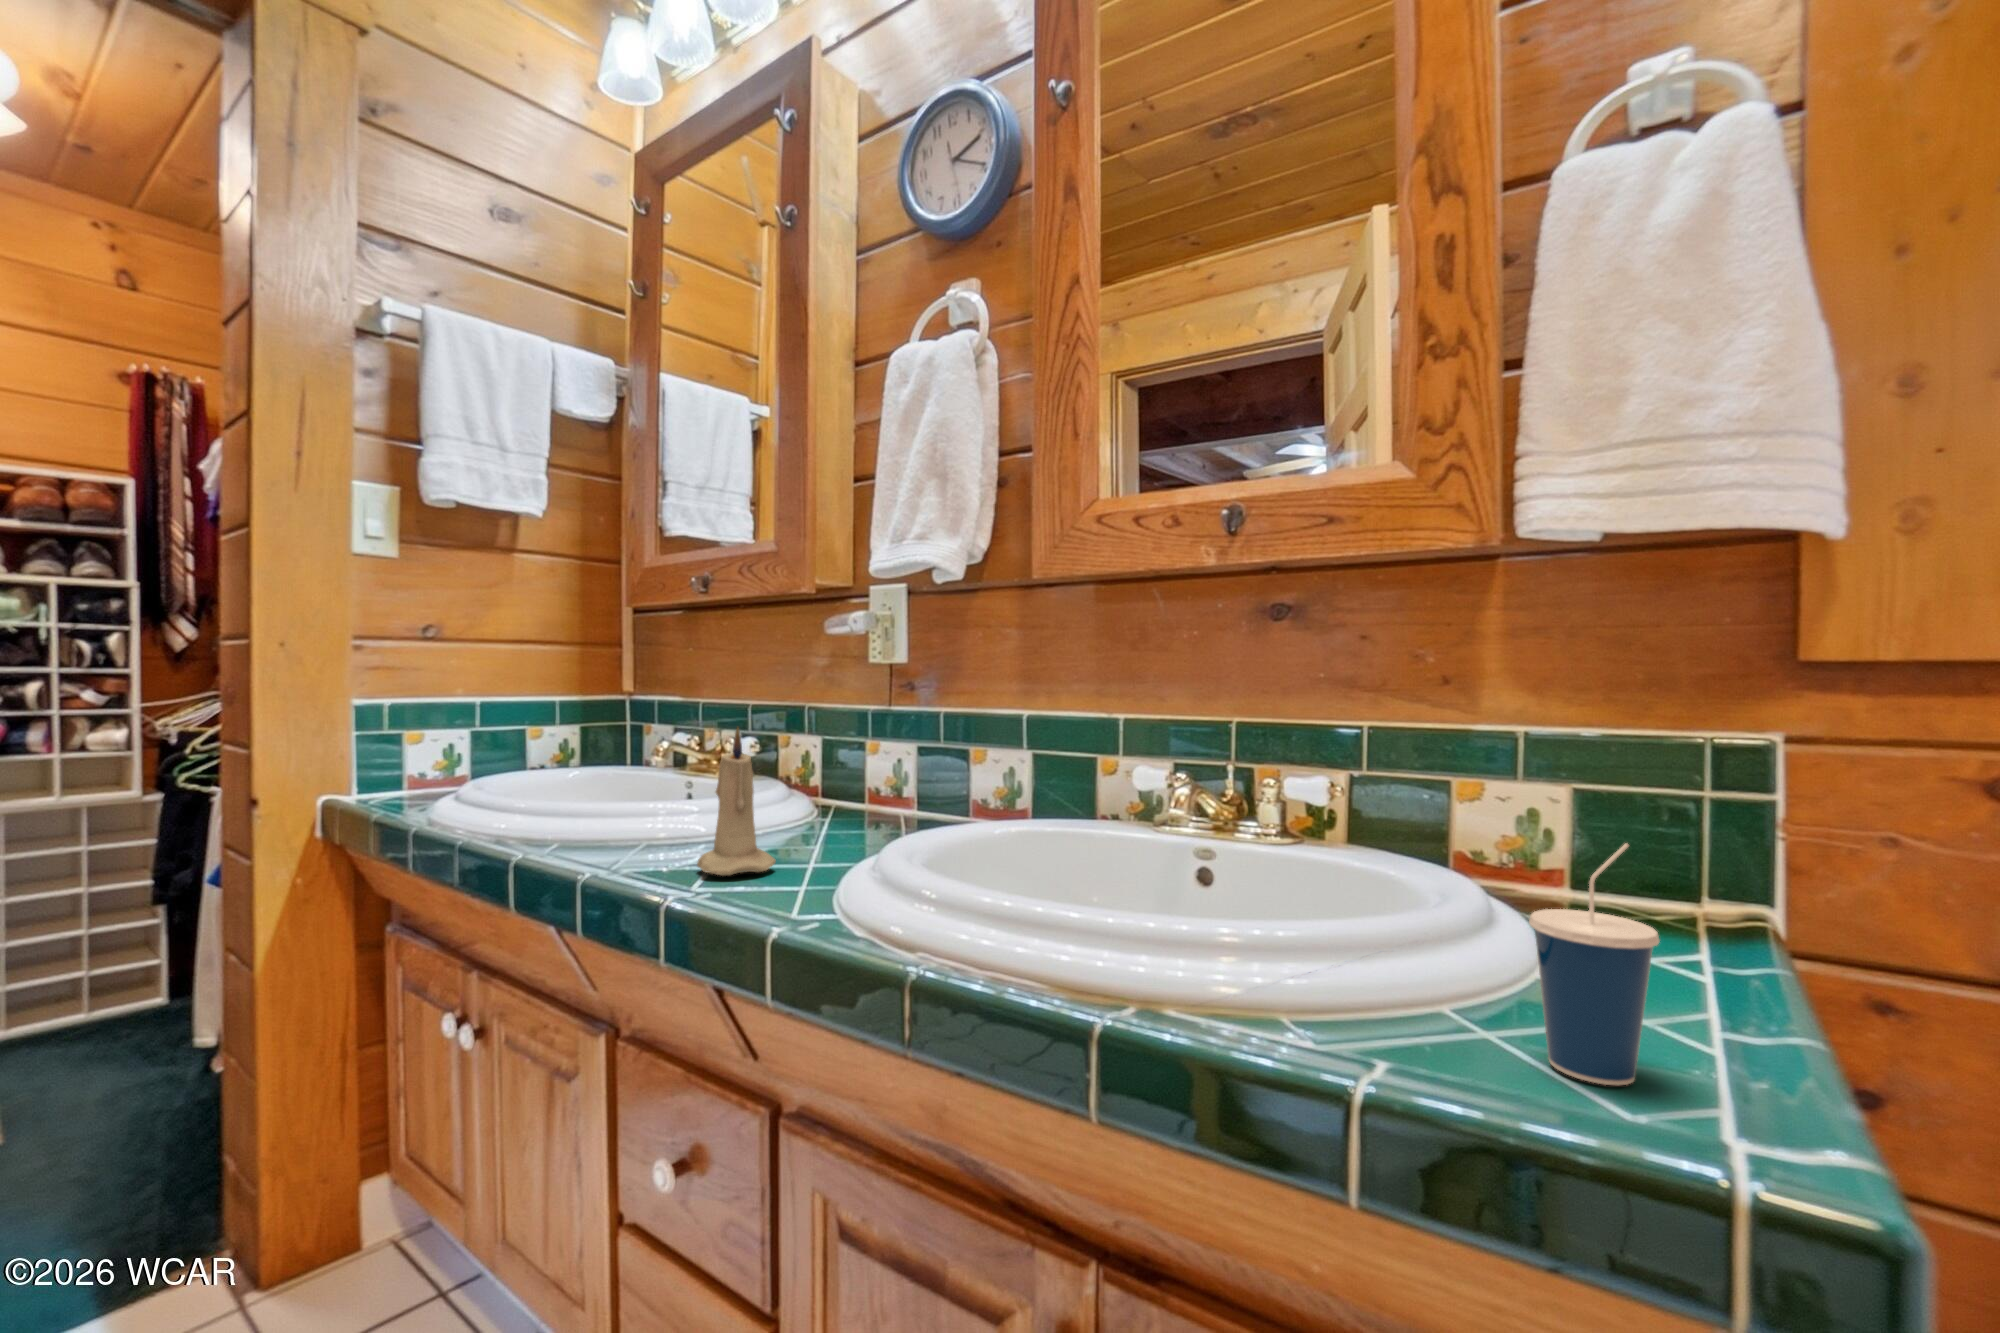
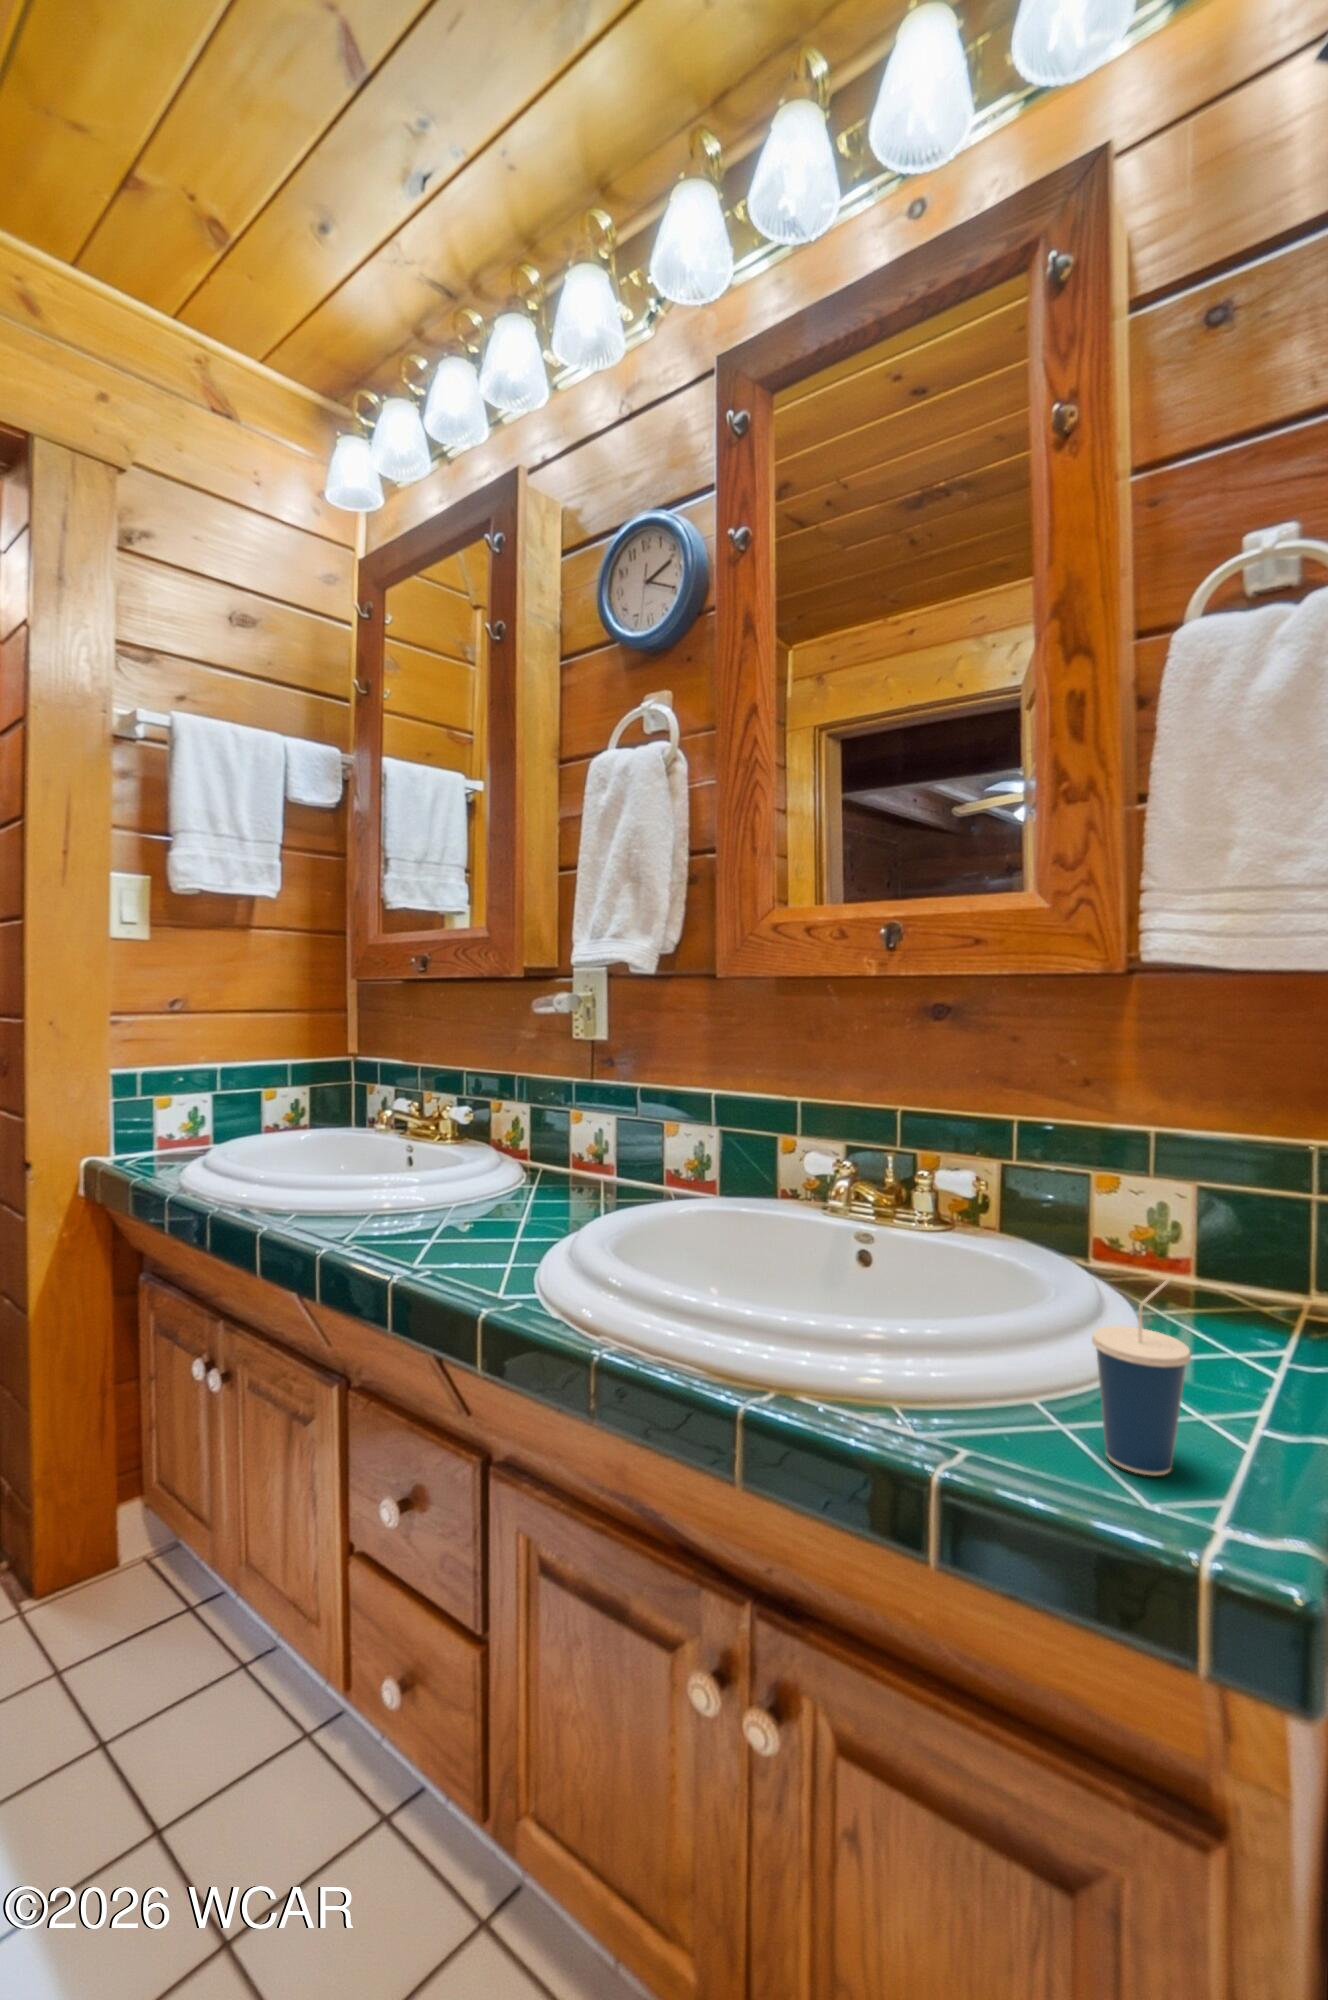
candle: present [697,728,776,876] -> none [417,1120,485,1252]

